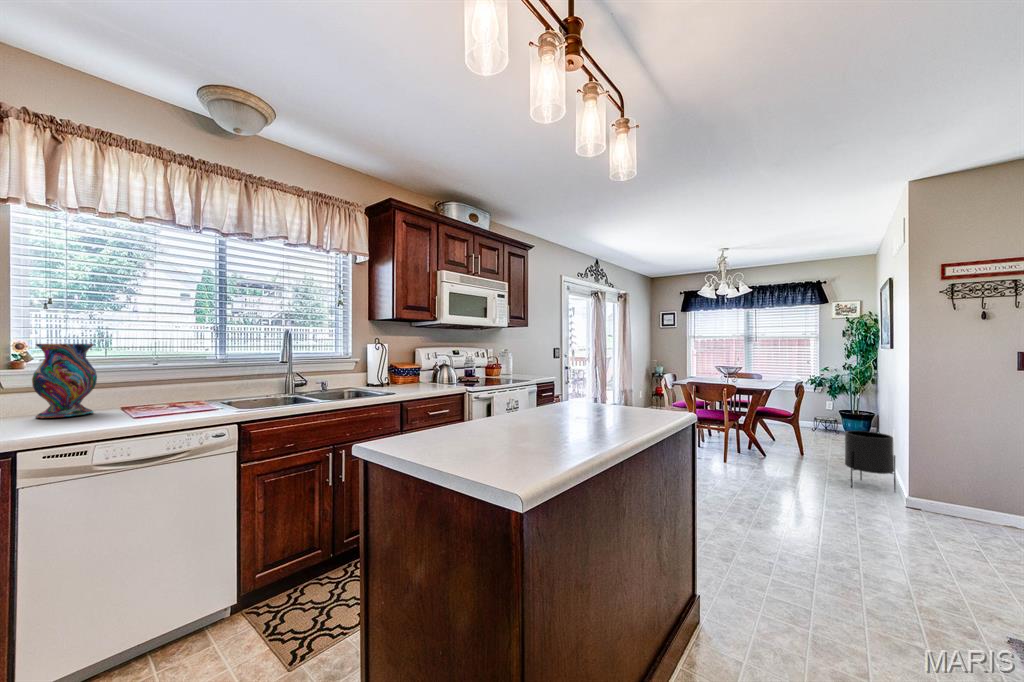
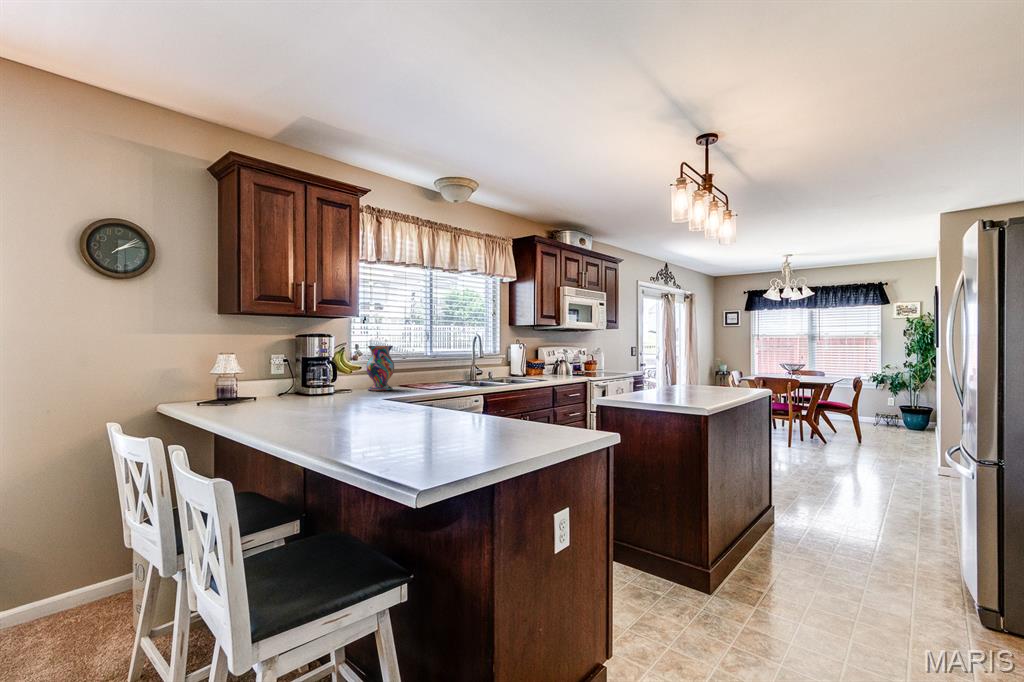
planter: present [845,431,896,492] -> none [893,417,934,466]

